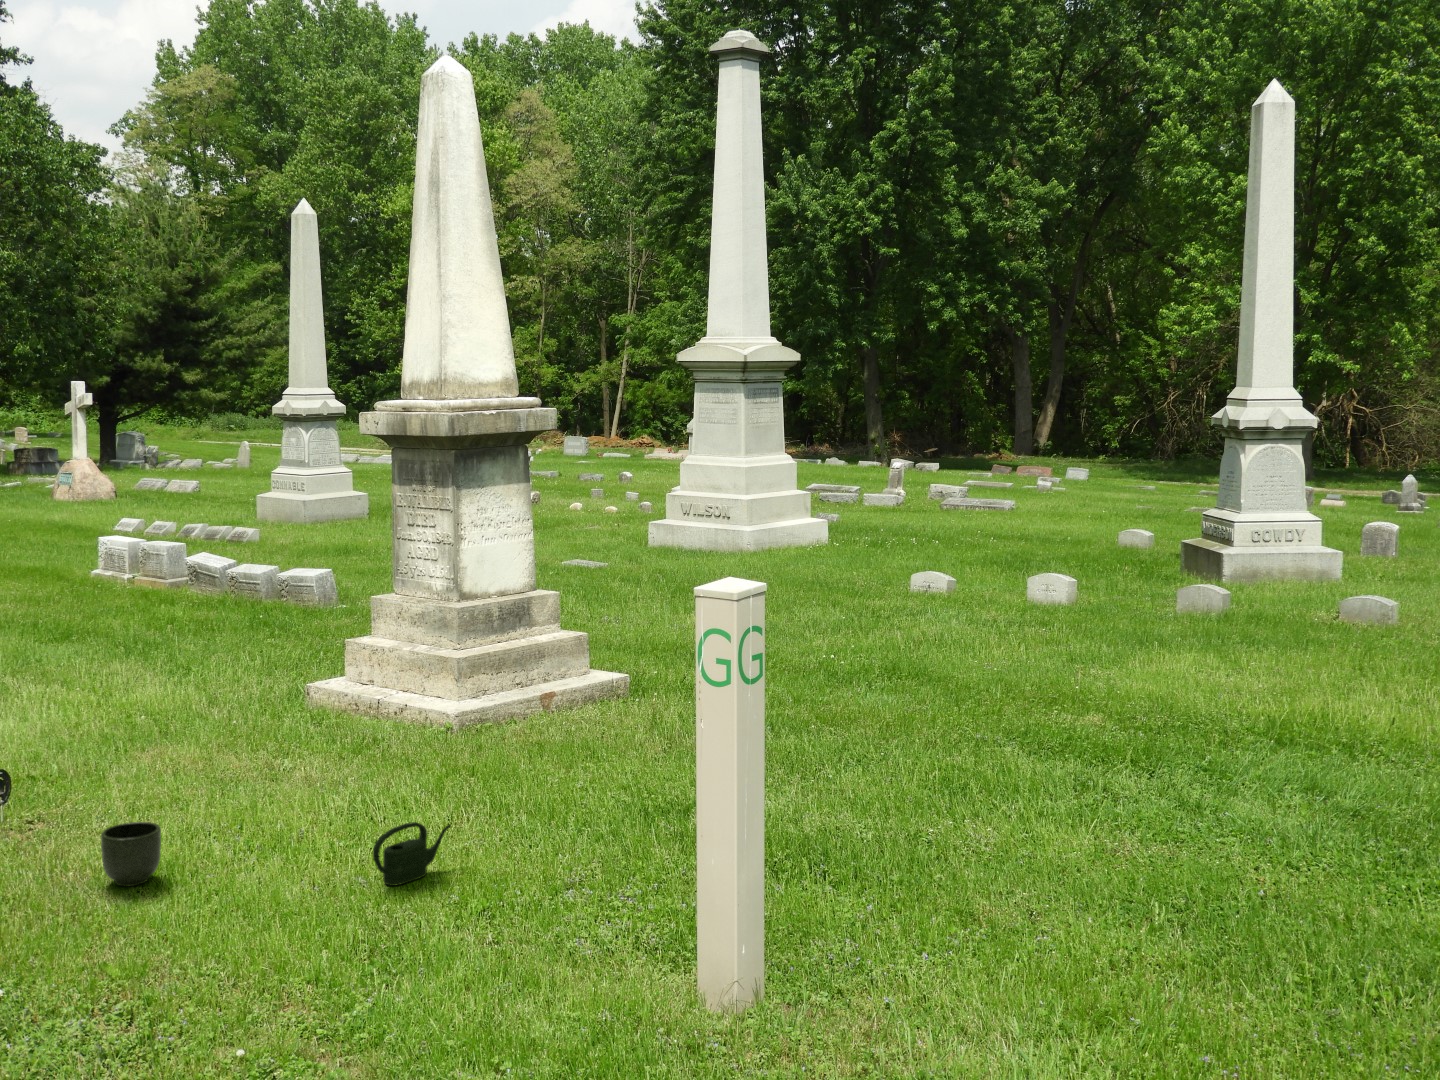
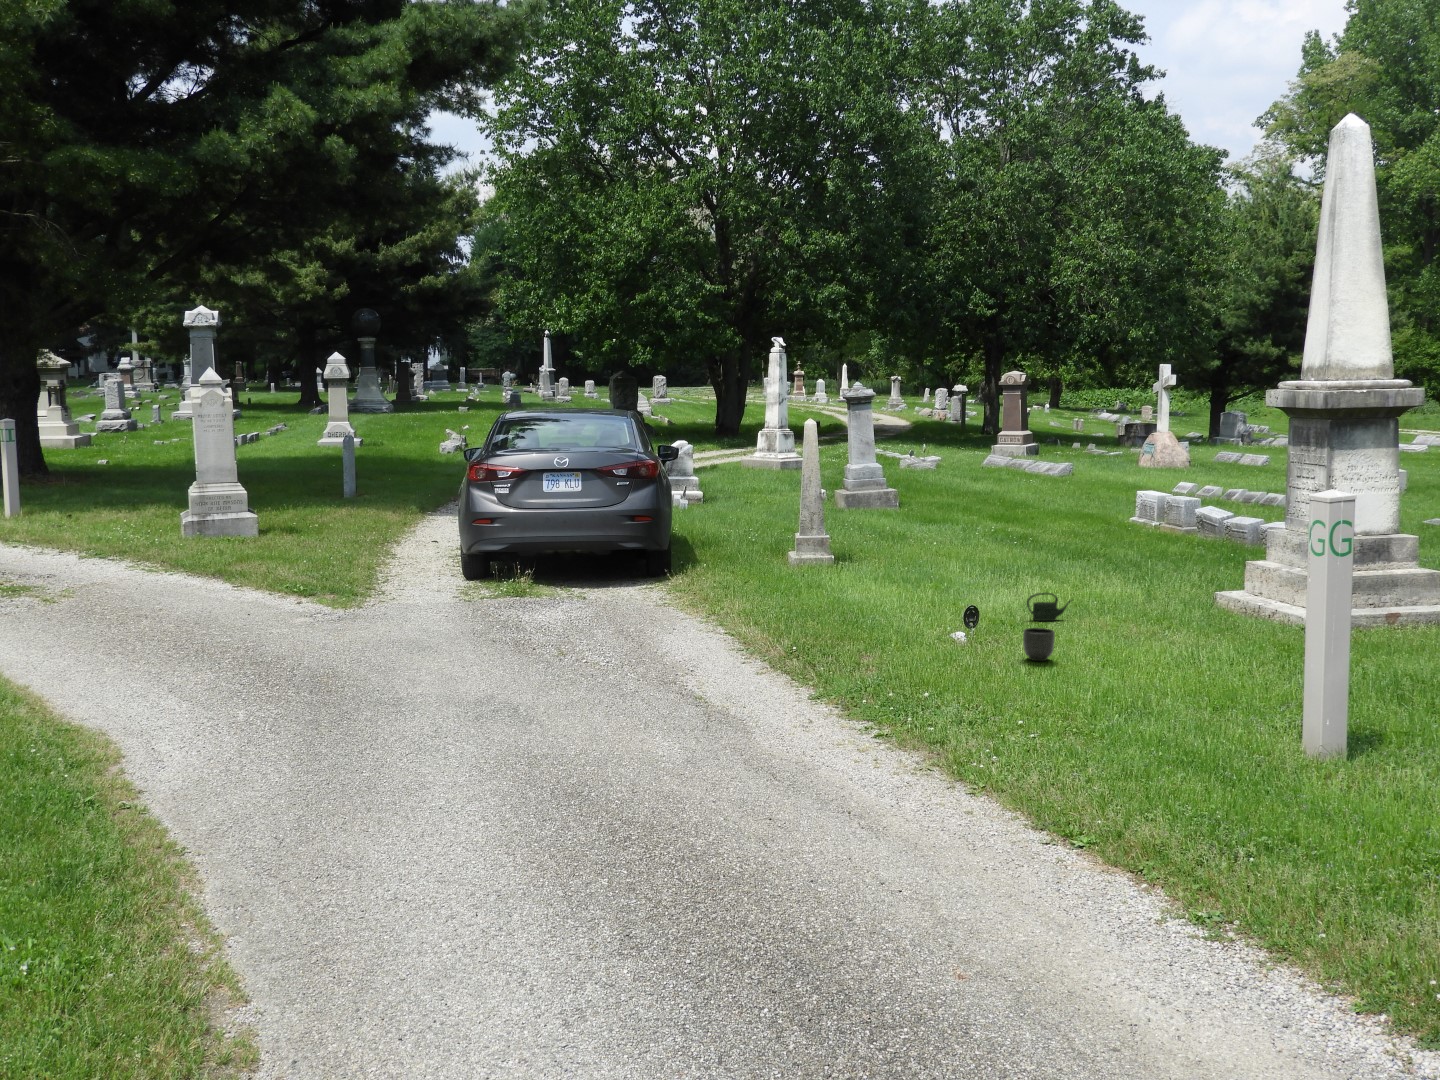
watering can: present [373,822,450,886] -> present [1027,593,1072,621]

